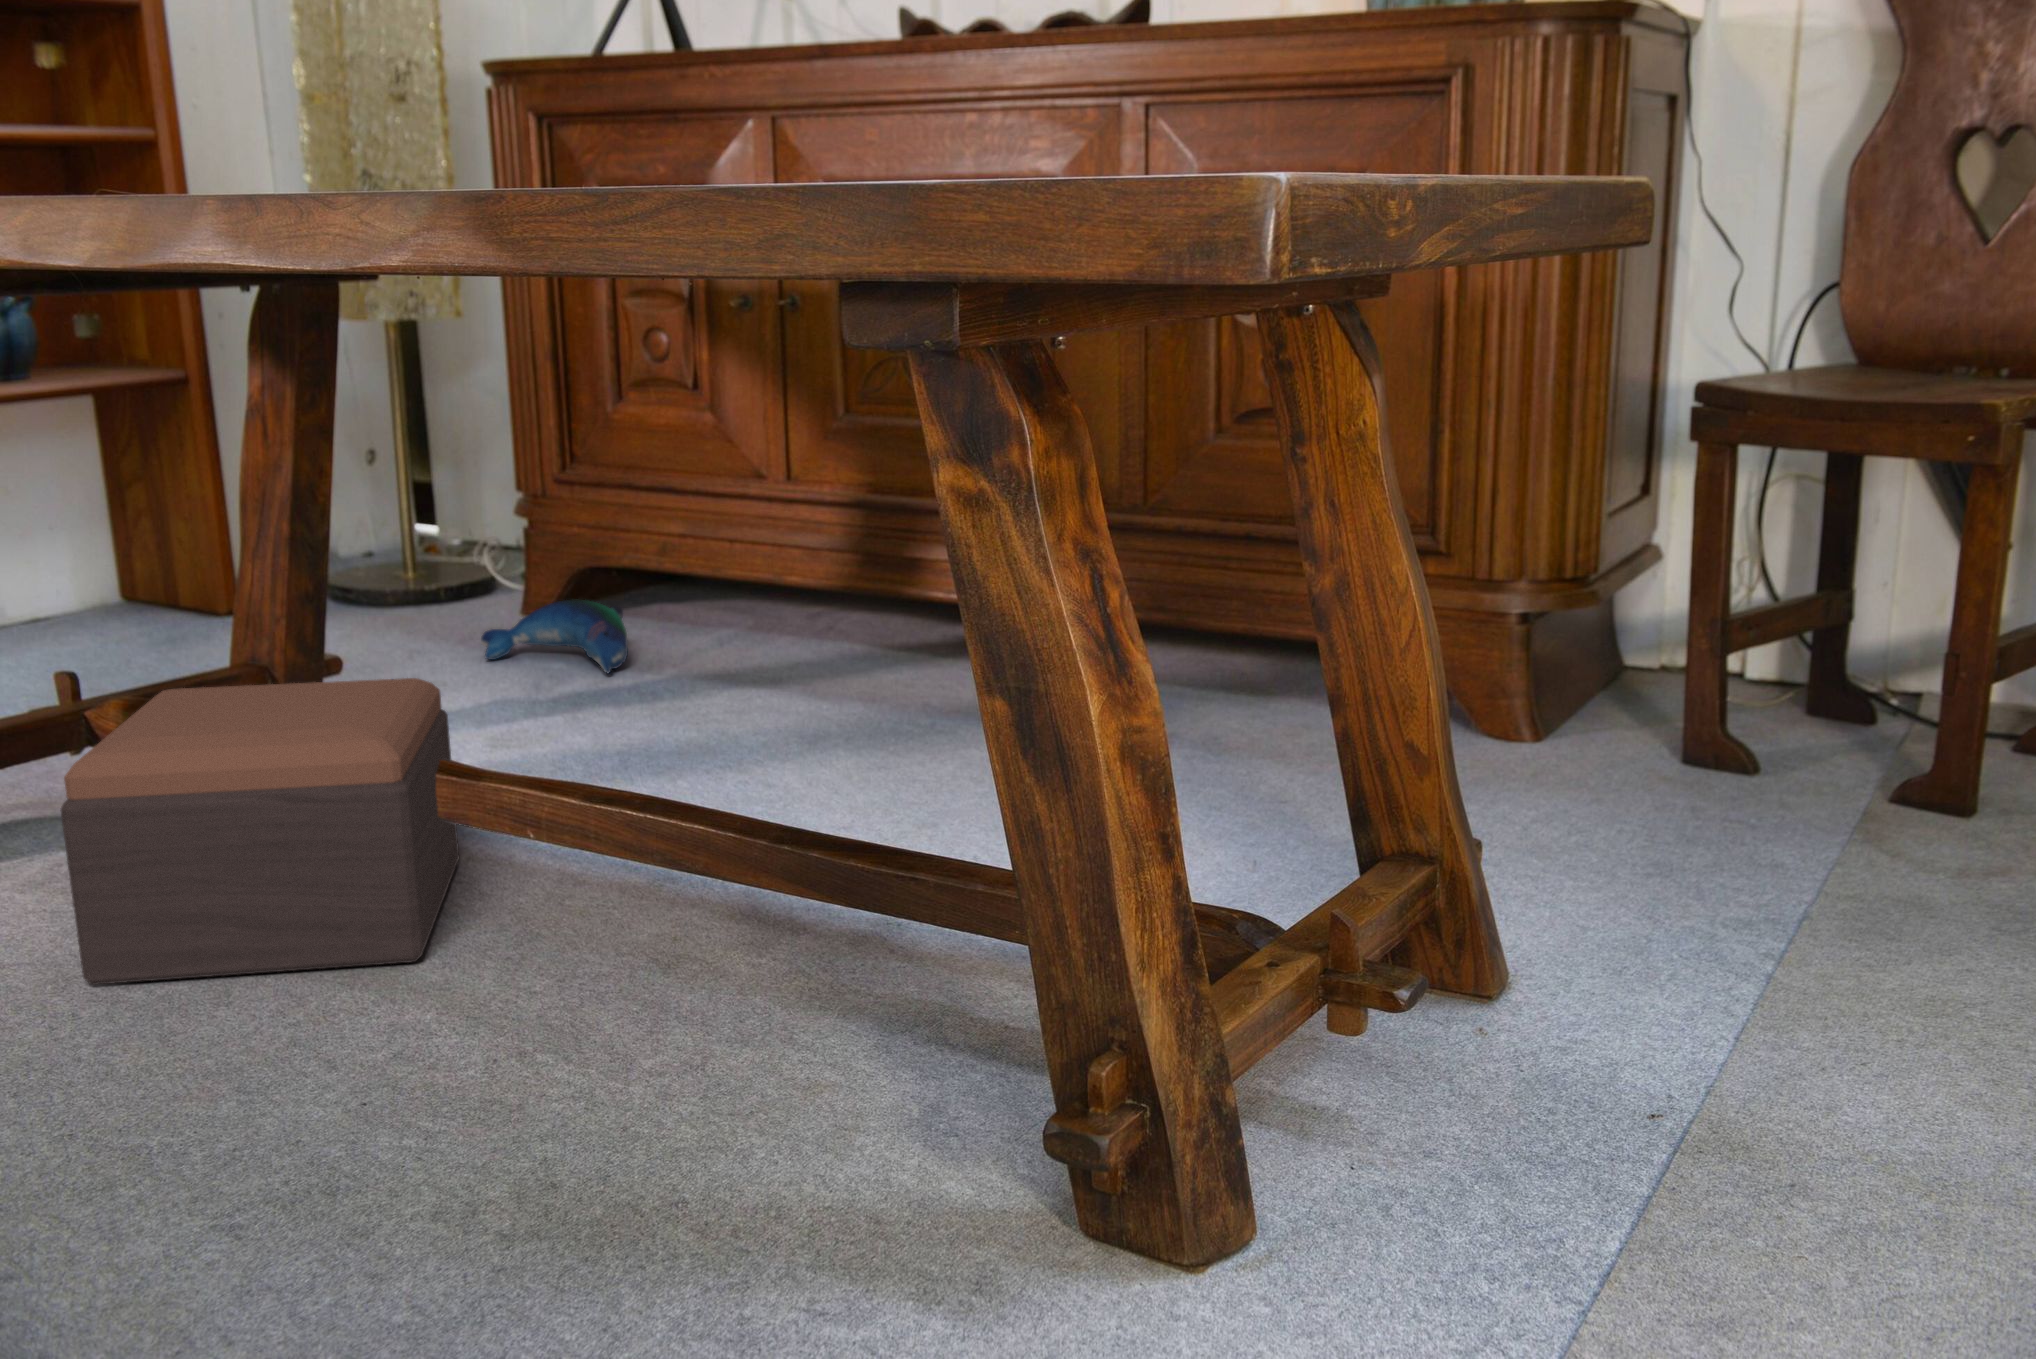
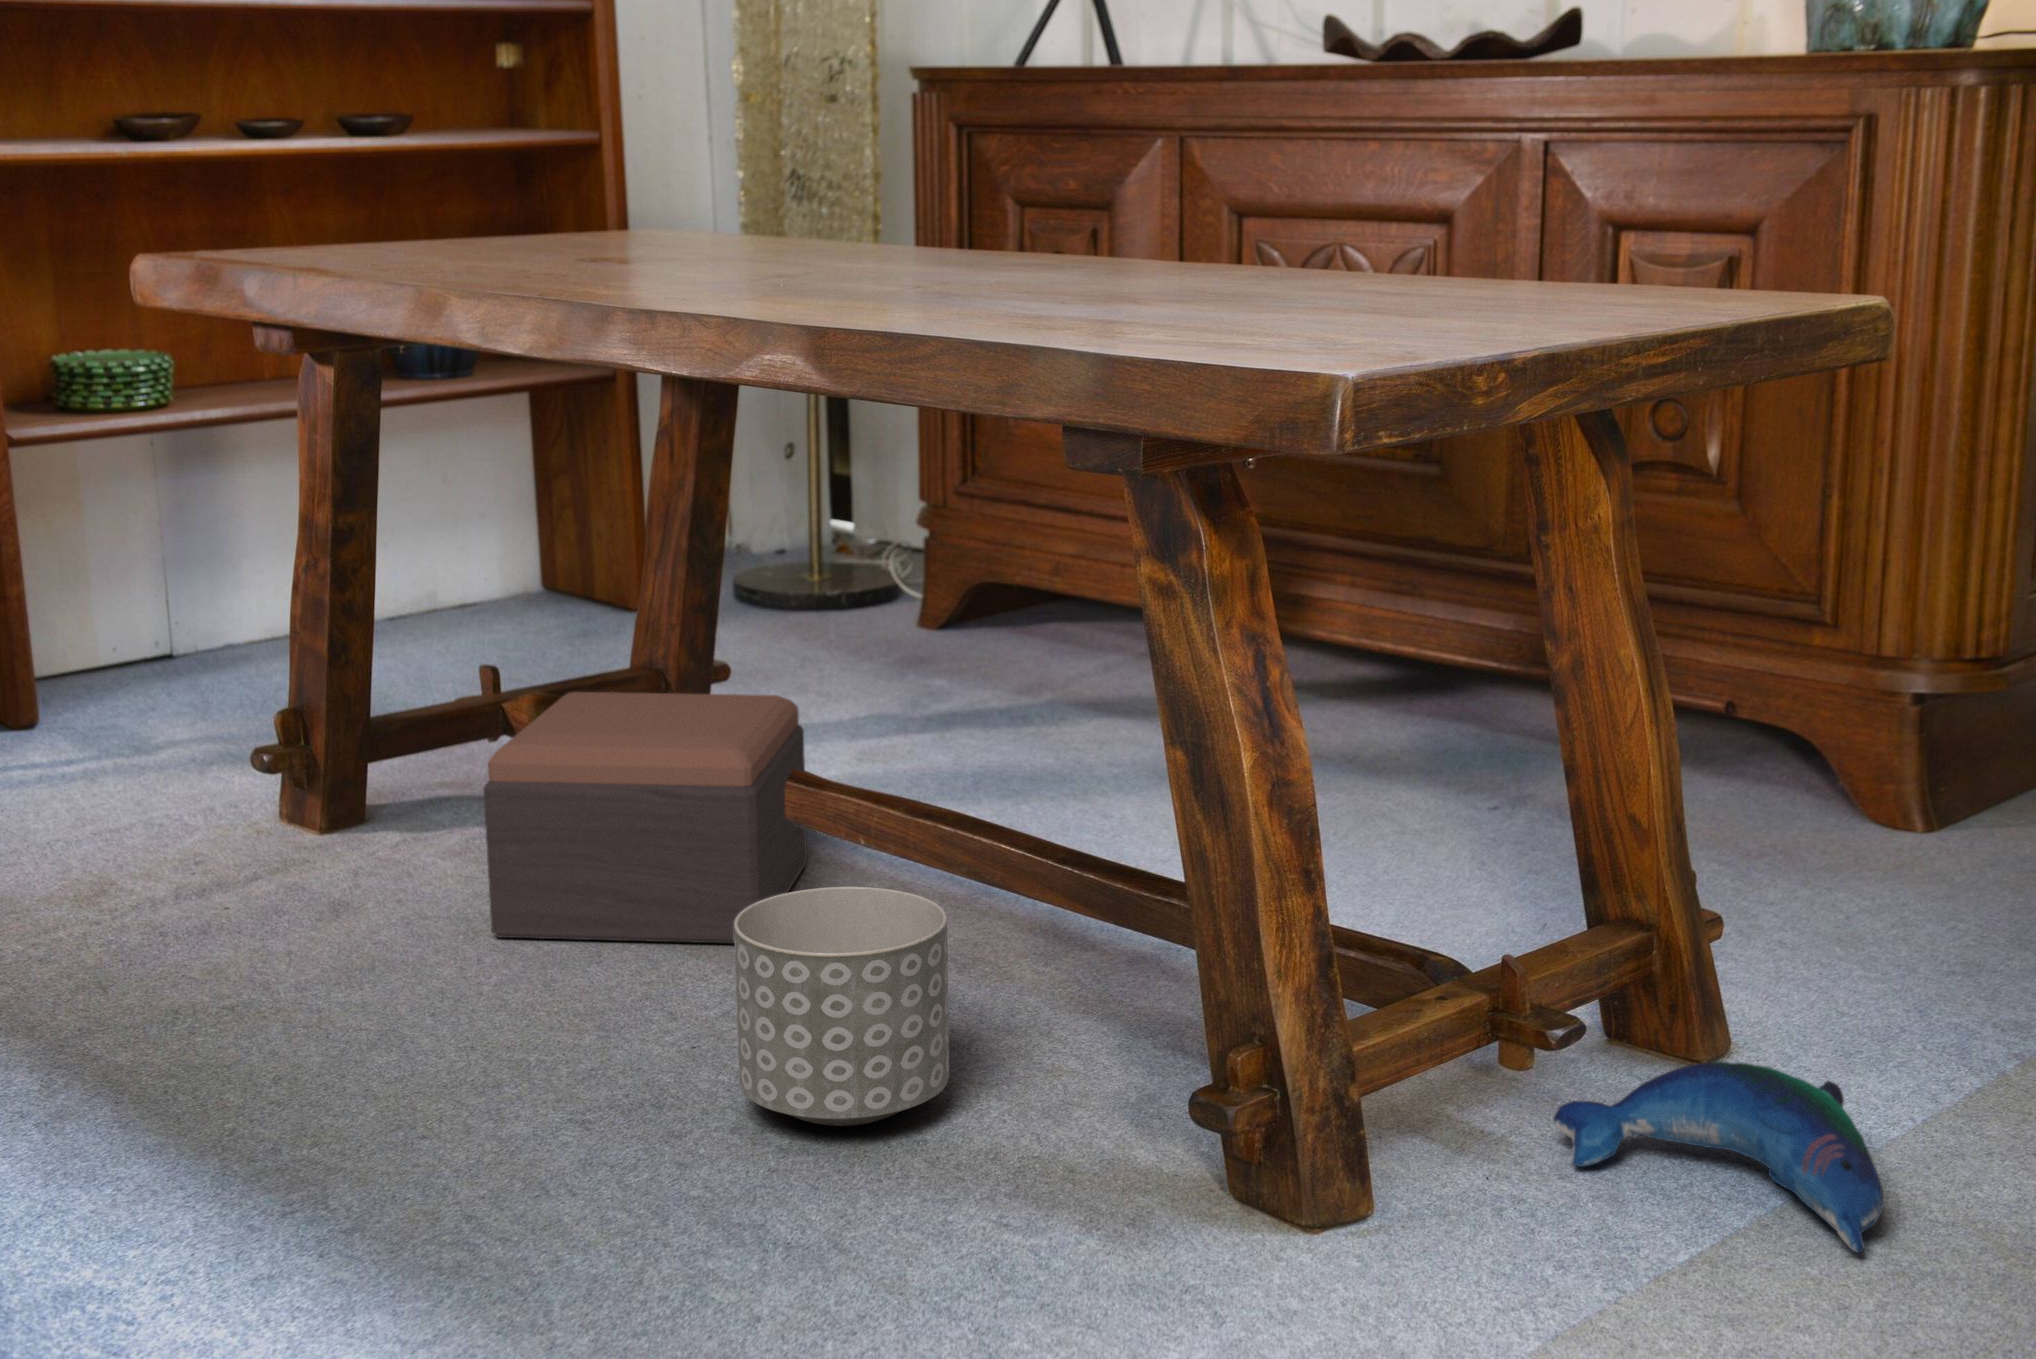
plush toy: present [481,600,628,673] -> present [1554,1061,1884,1253]
planter: none [417,894,702,1199] -> present [734,887,949,1126]

